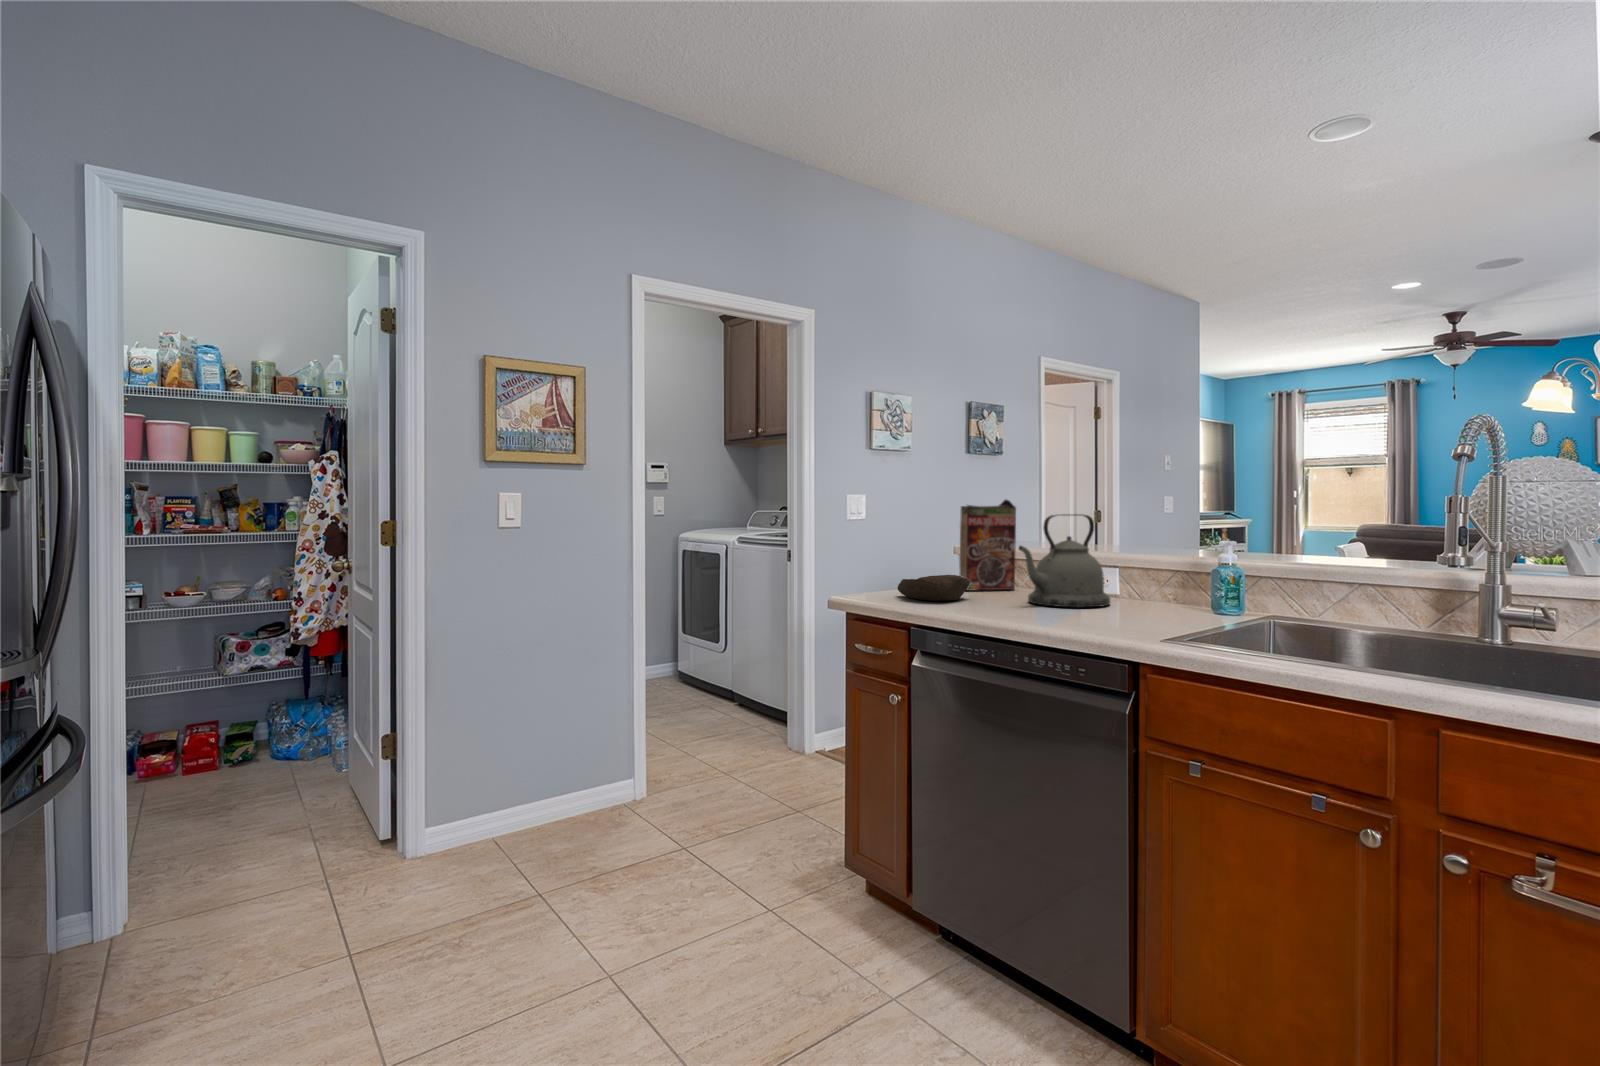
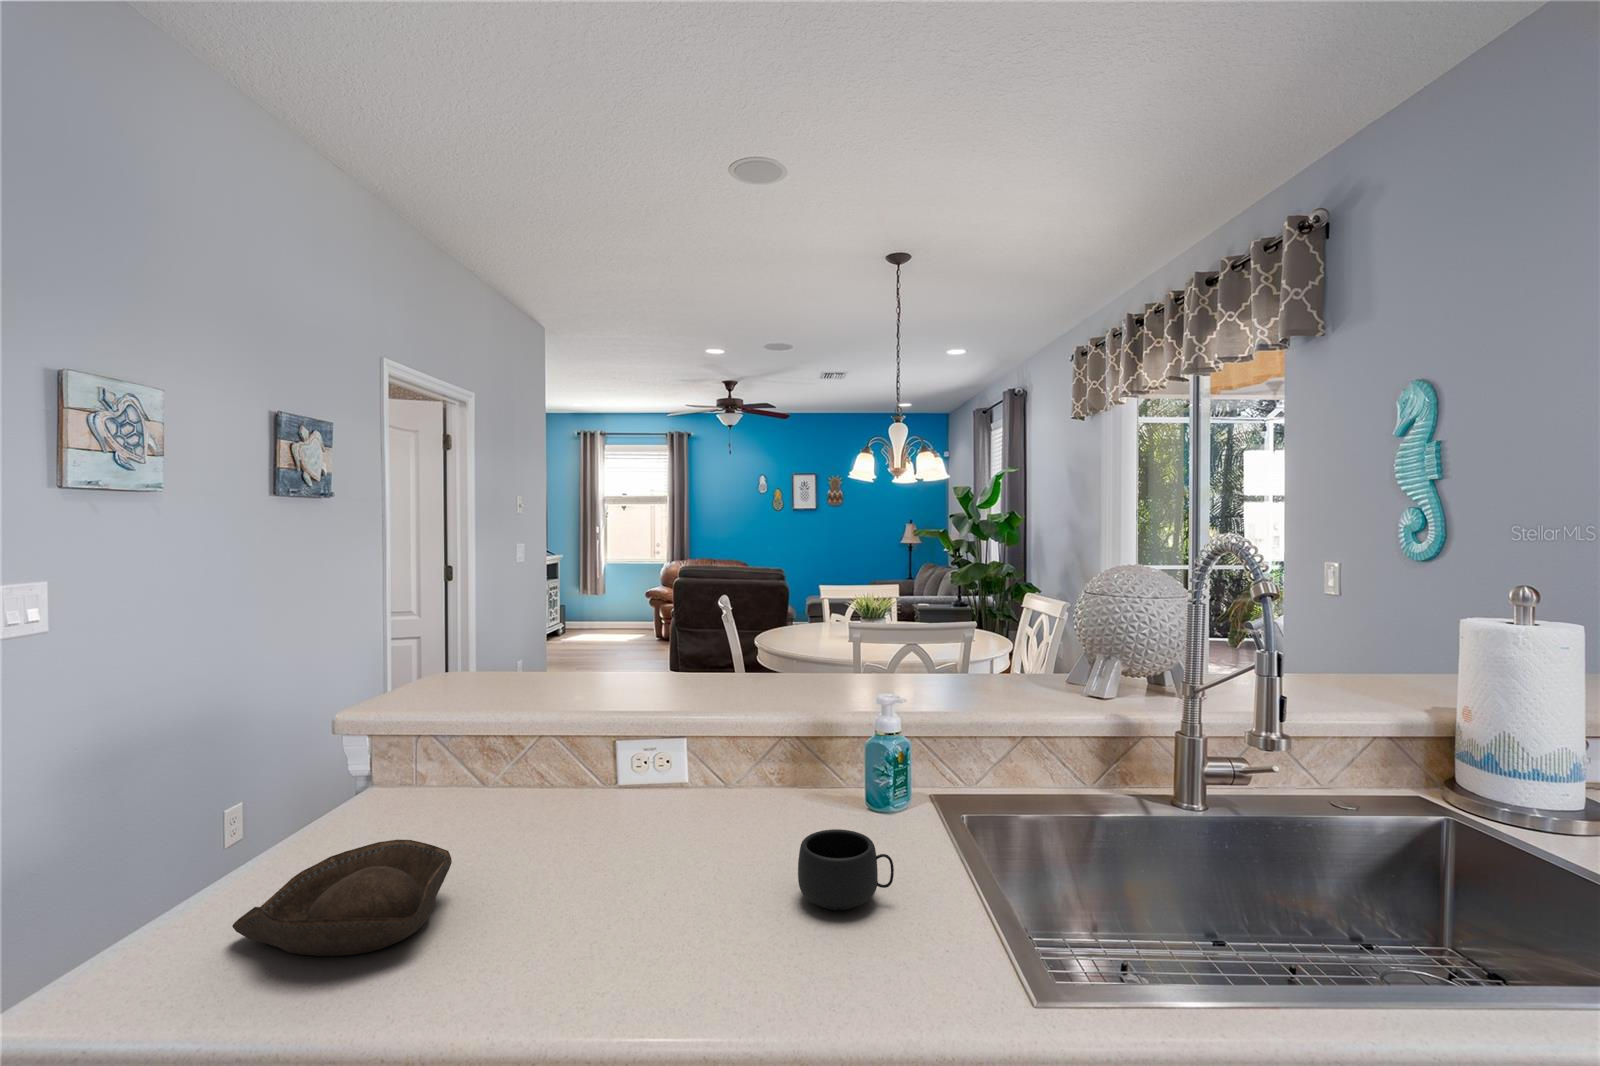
cereal box: present [960,499,1016,591] -> none [375,632,500,843]
kettle: present [1019,515,1111,607] -> none [580,670,734,882]
mug: none [1105,588,1153,620] -> present [798,829,894,911]

